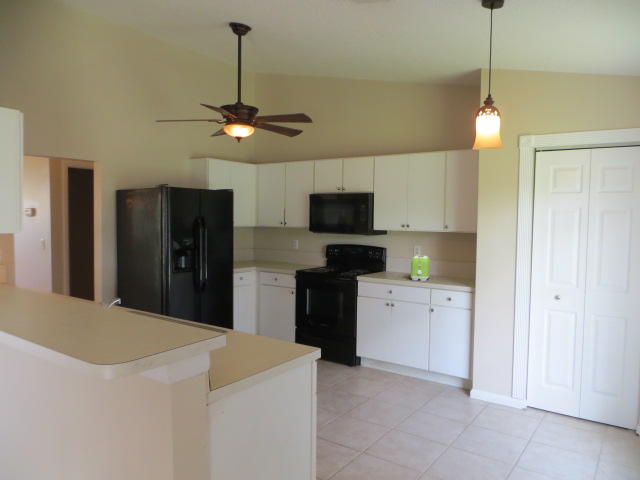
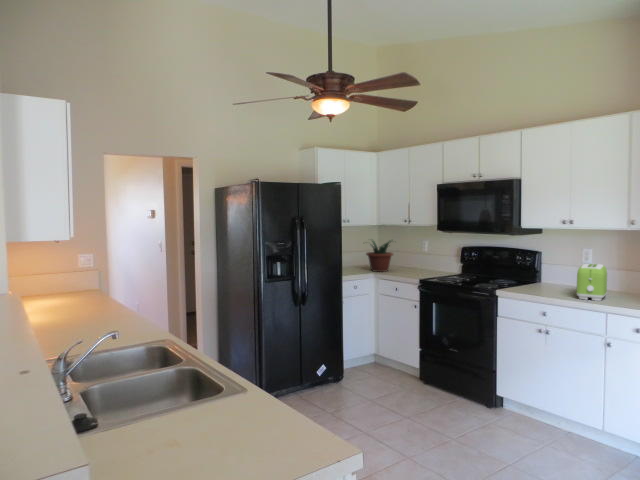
potted plant: none [248,239,276,266] -> present [366,241,393,272]

